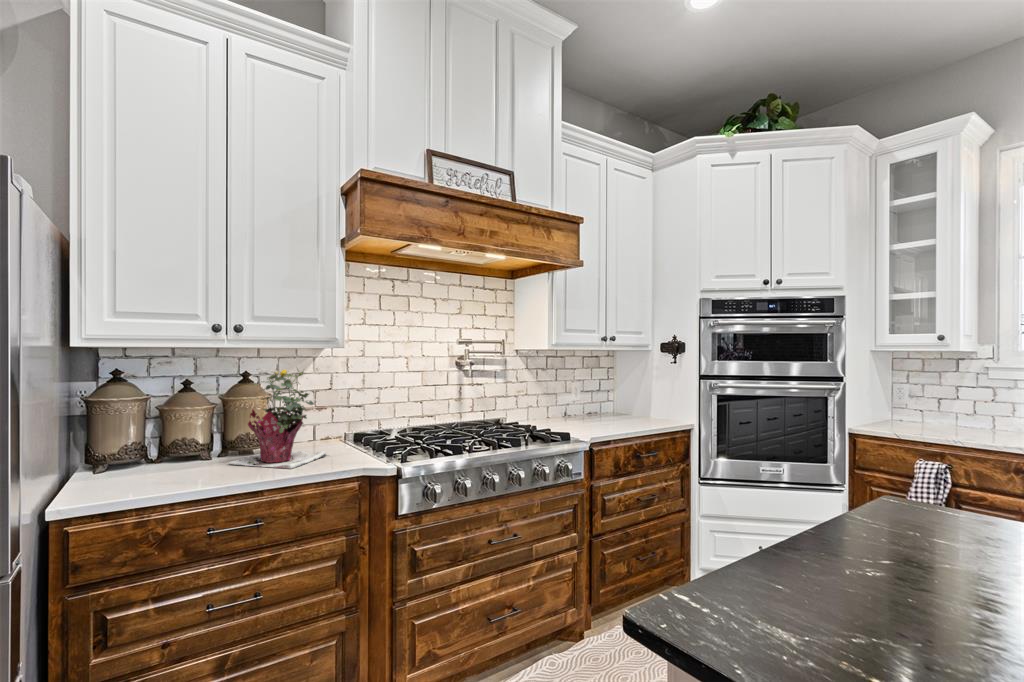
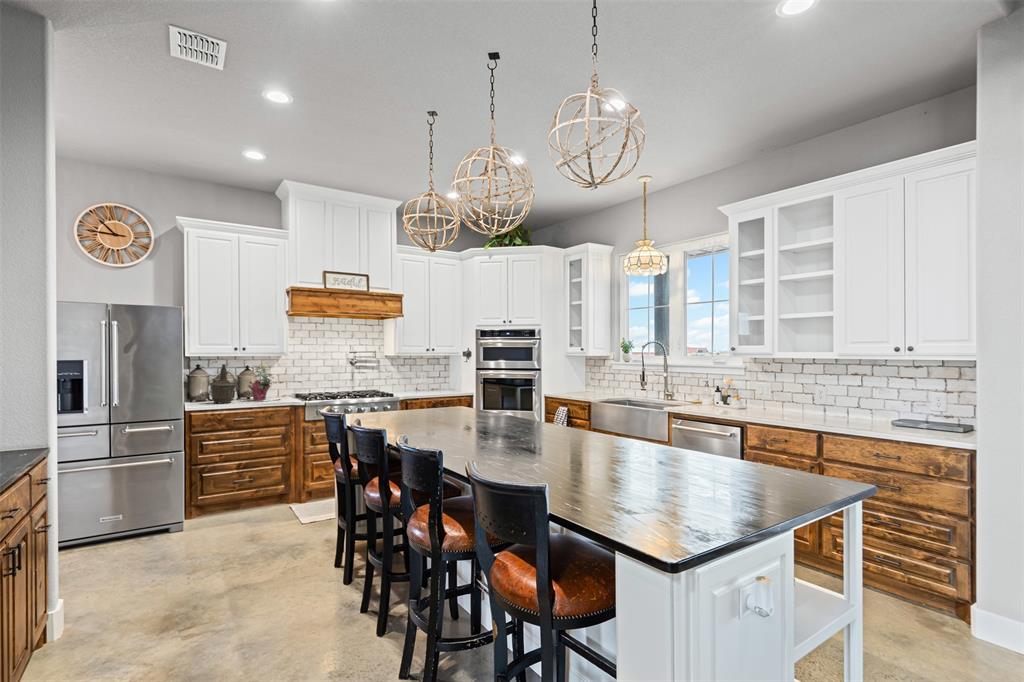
bottle: none [146,369,218,481] -> present [212,364,236,403]

